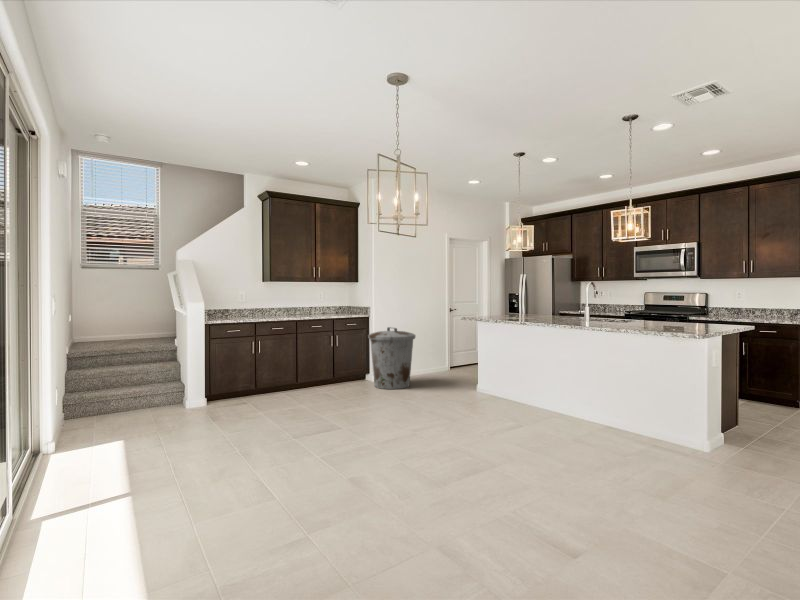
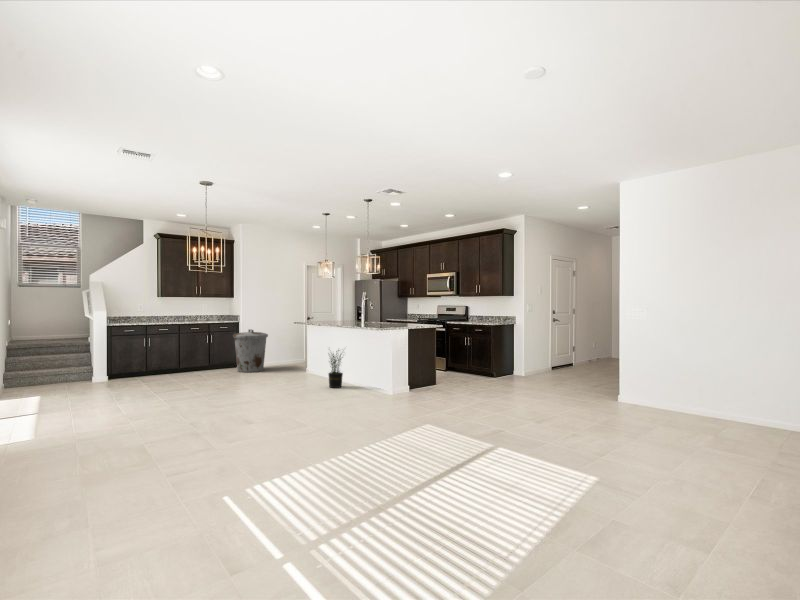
potted plant: none [553,357,589,427] -> present [329,350,343,388]

